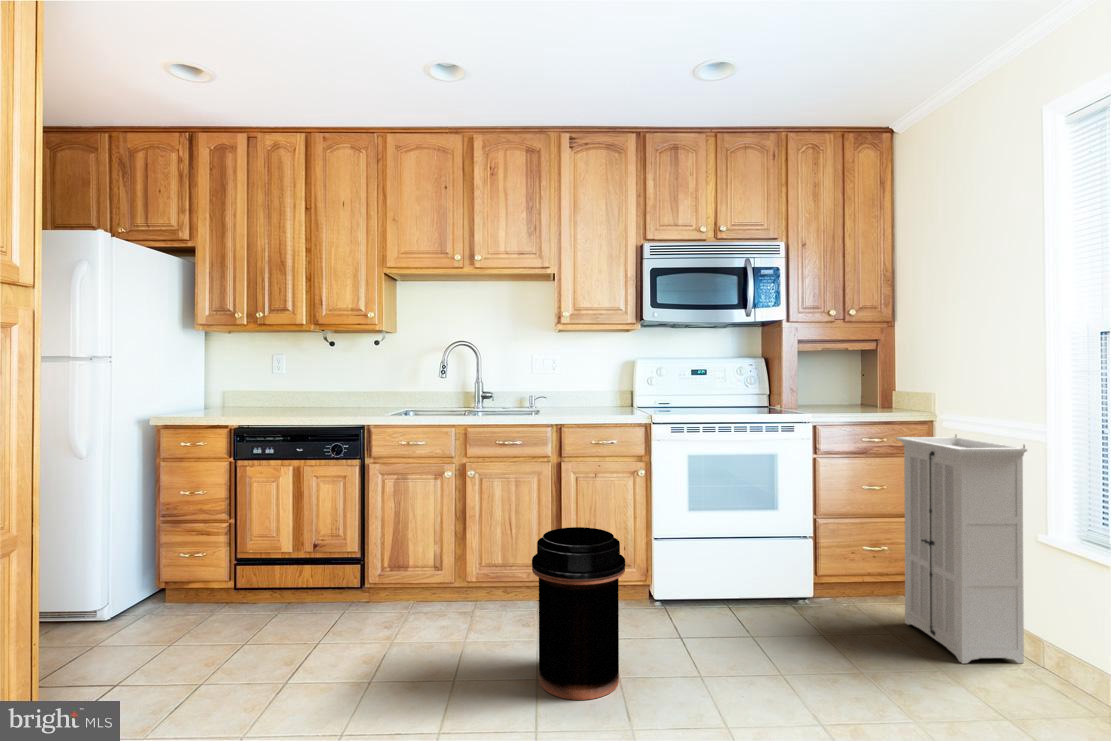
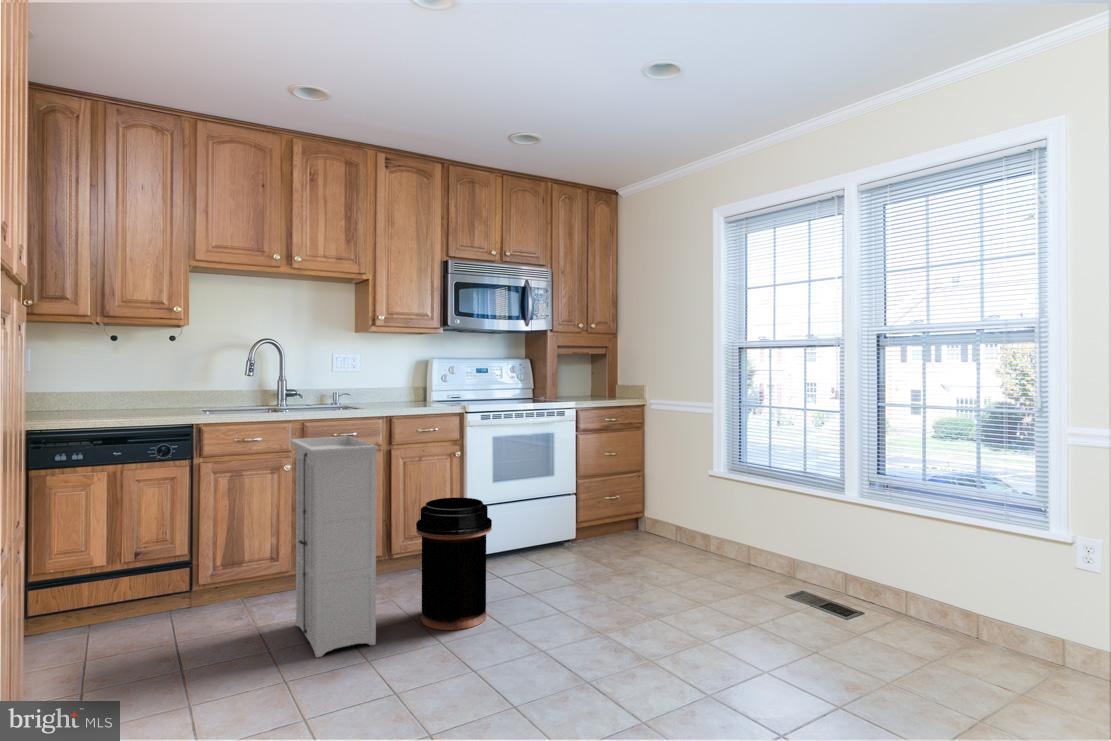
storage cabinet: present [896,436,1027,664] -> present [290,436,378,657]

